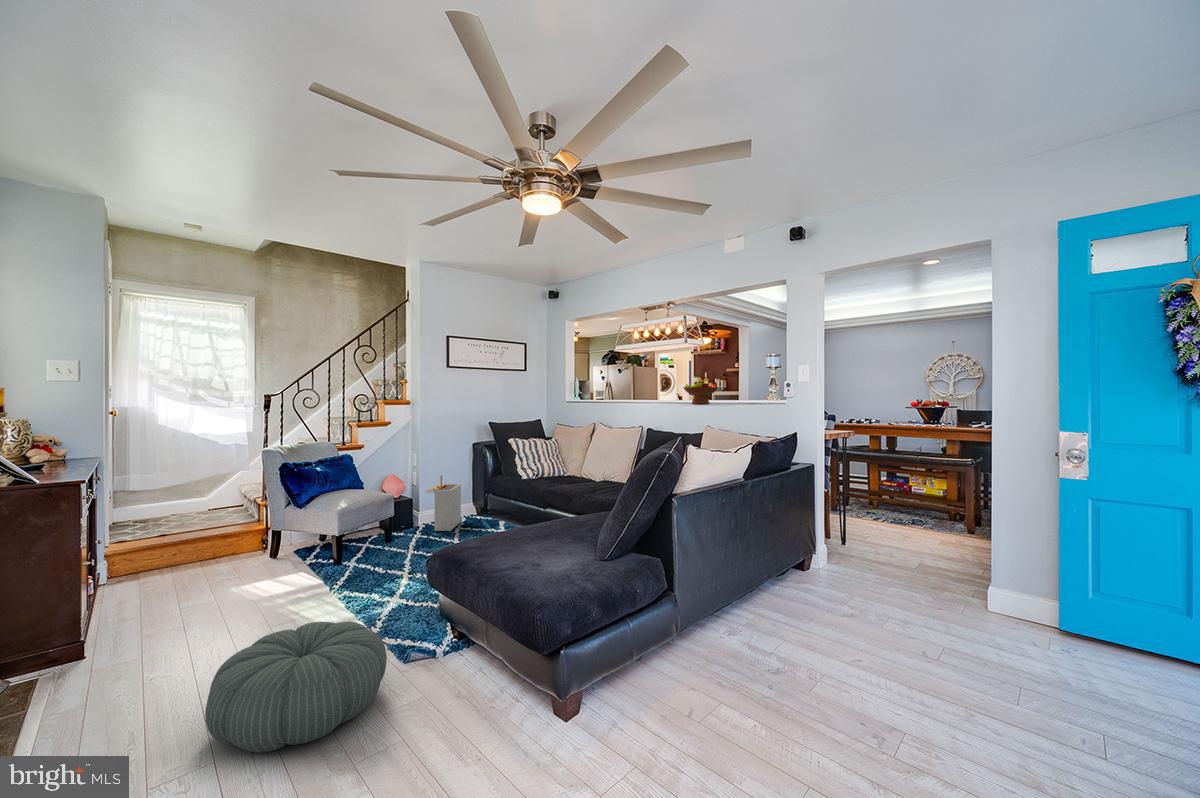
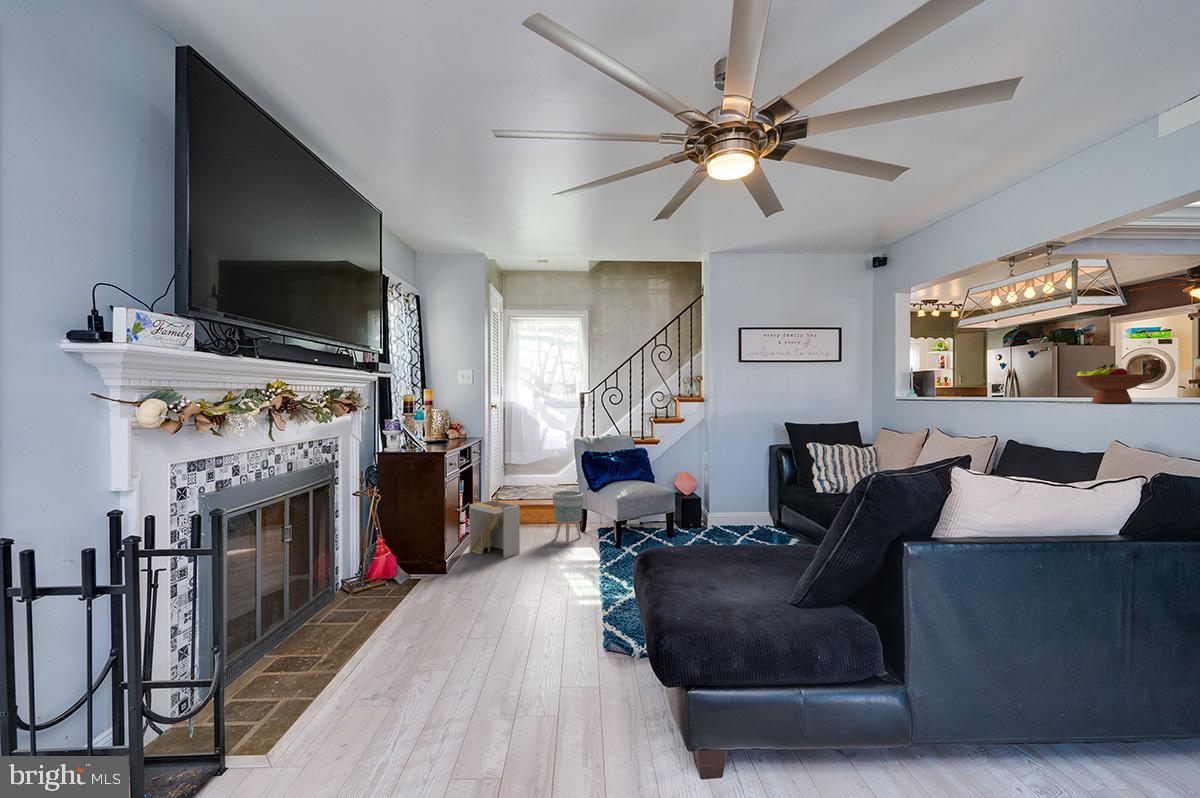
storage bin: present [426,475,461,531] -> present [469,491,520,558]
planter: none [239,511,284,575] -> present [553,491,583,544]
pouf: present [205,621,387,752] -> none [449,586,578,679]

